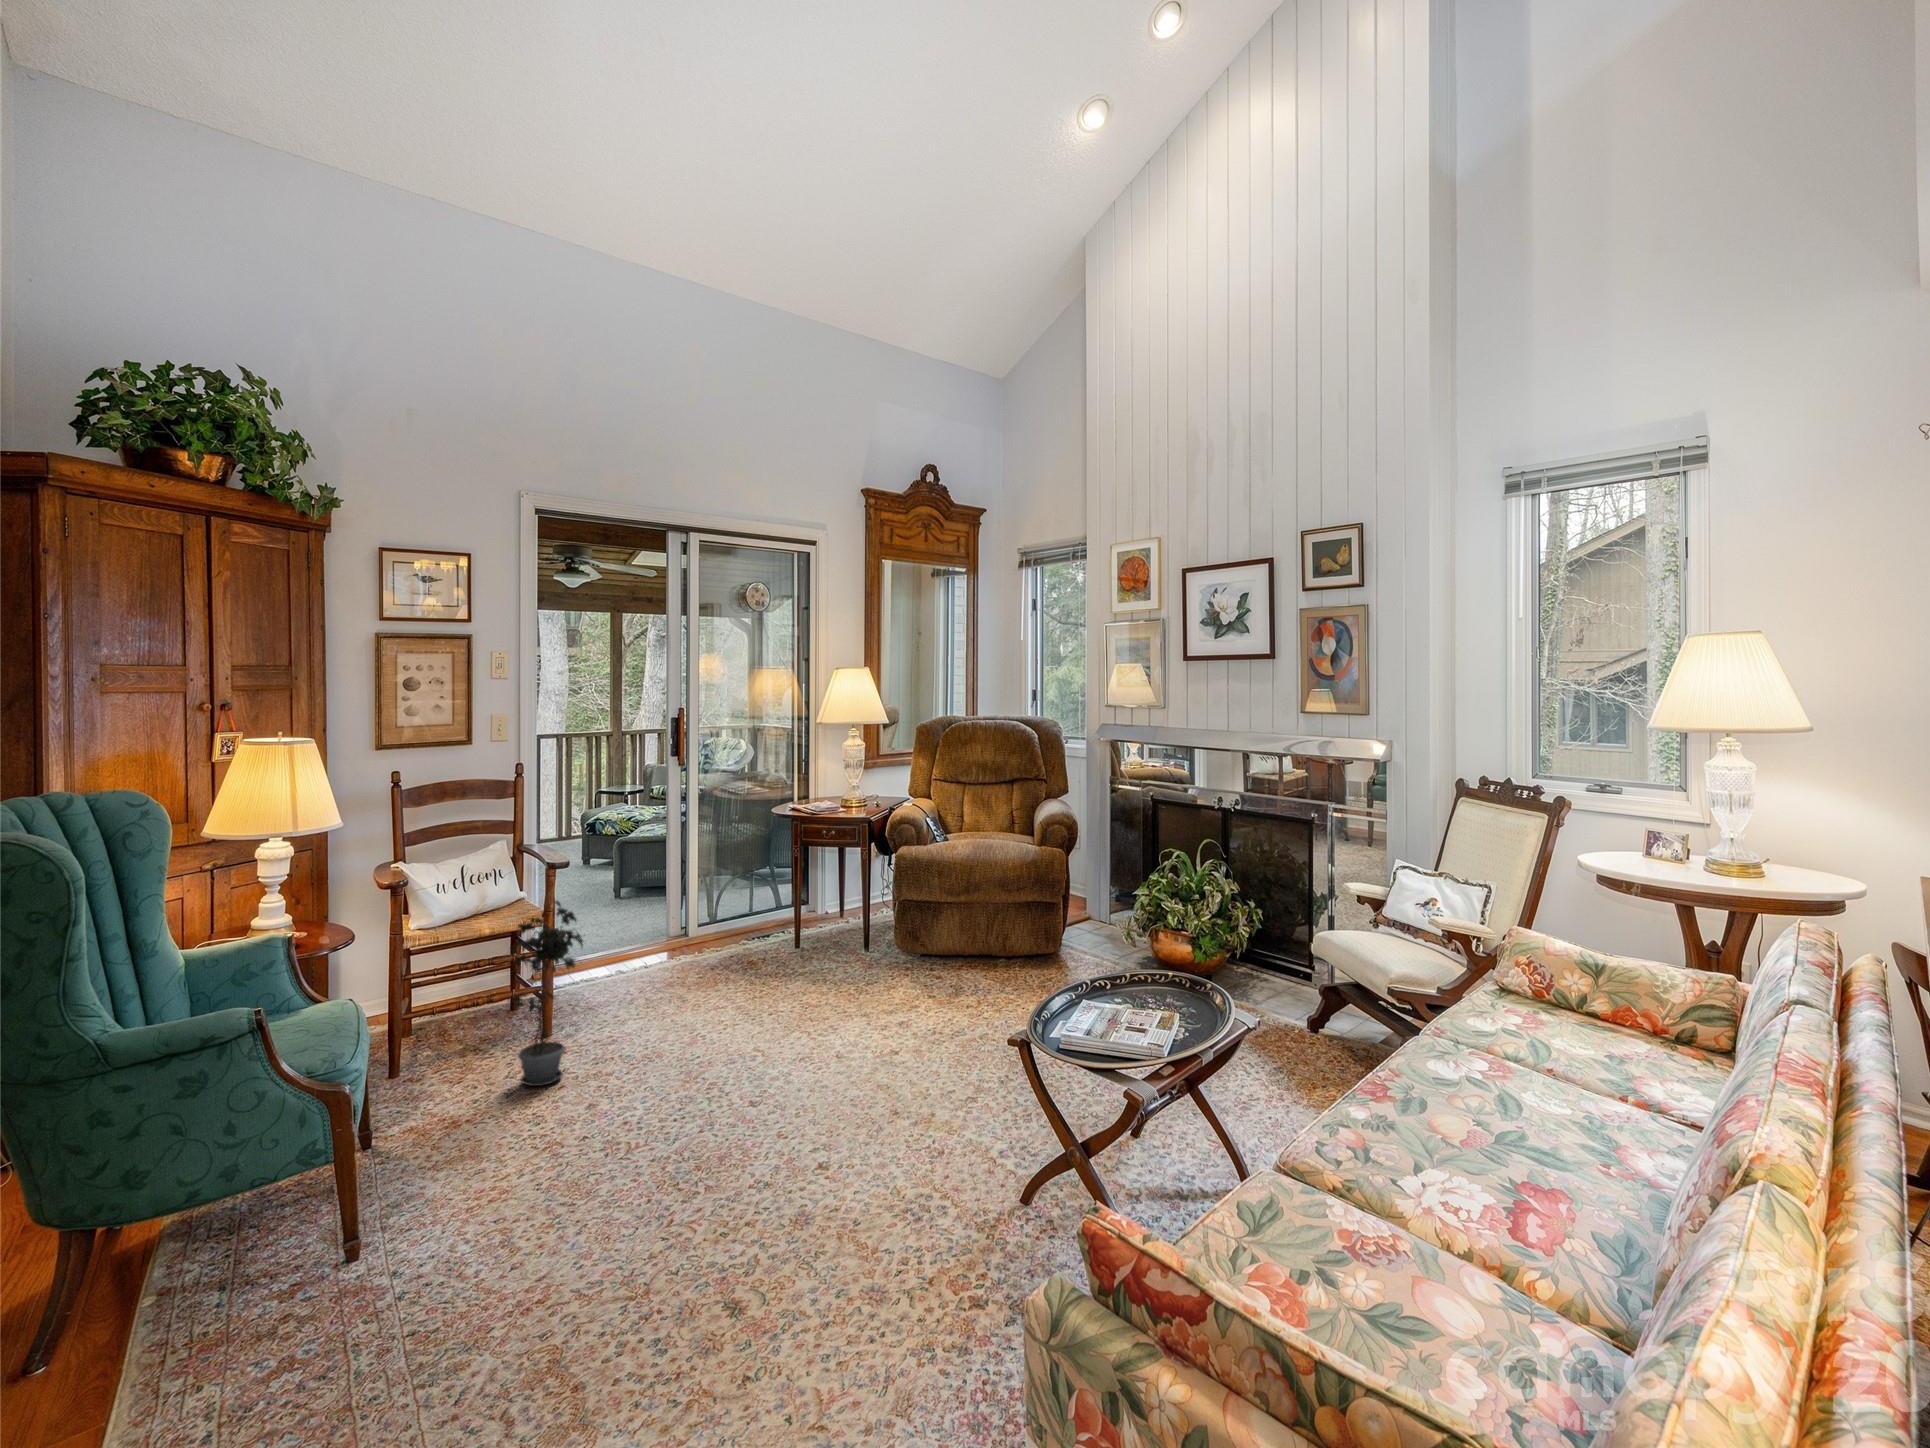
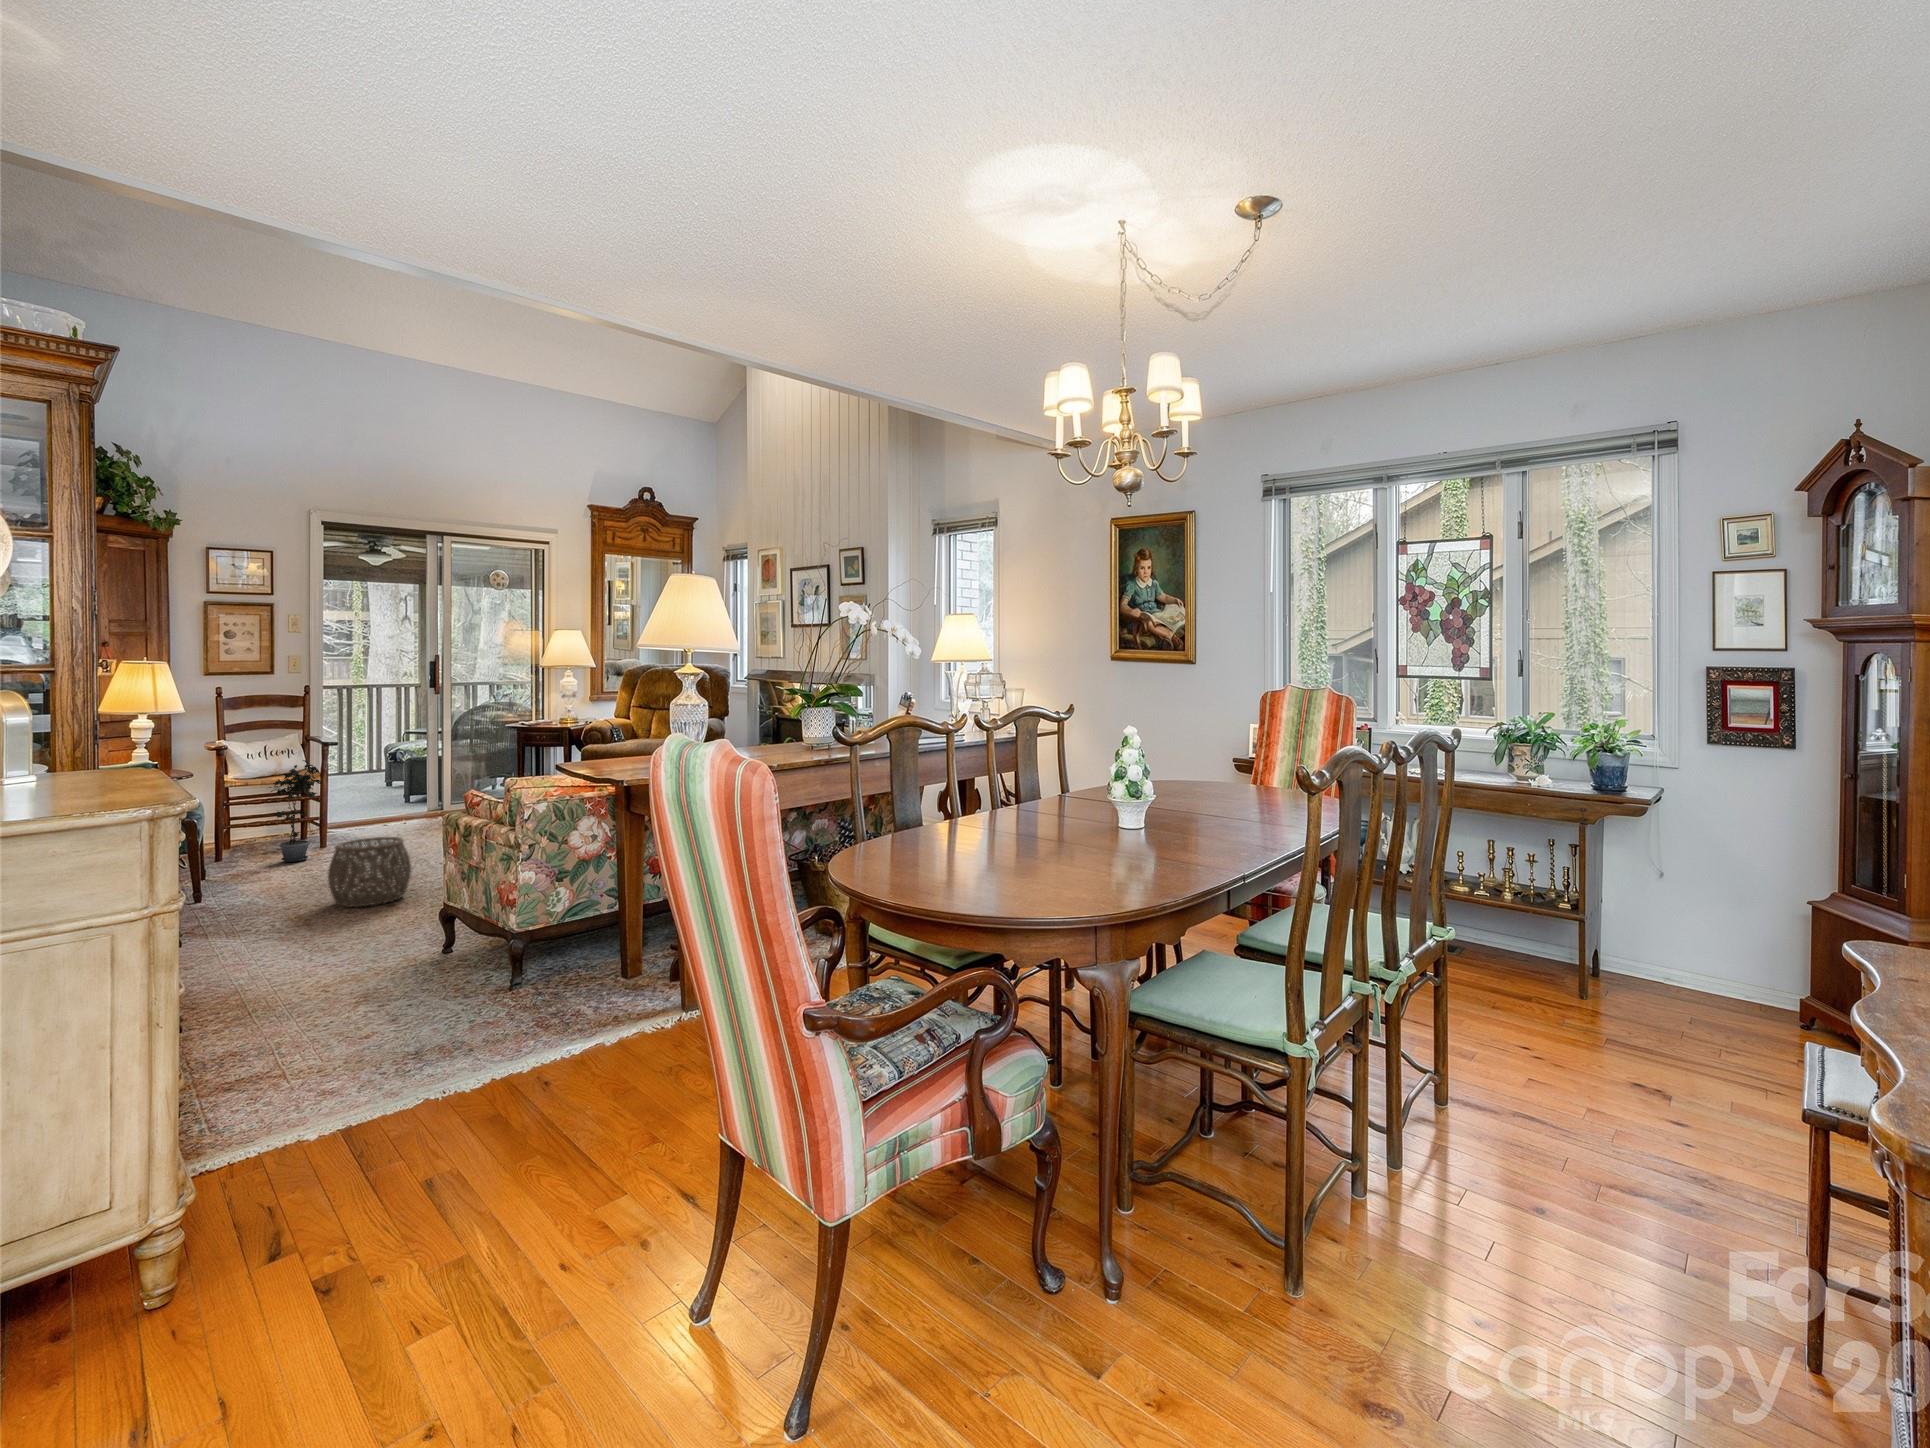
woven basket: none [699,1083,846,1262] -> present [328,837,411,908]

